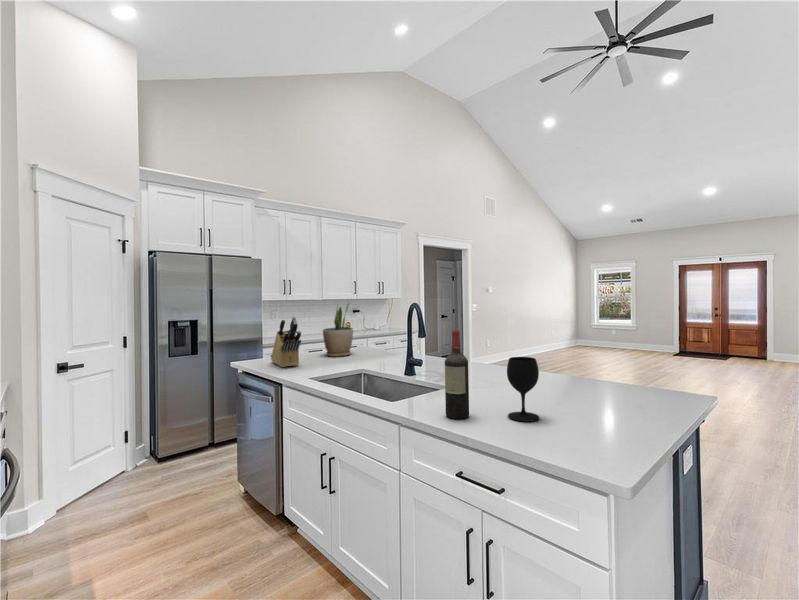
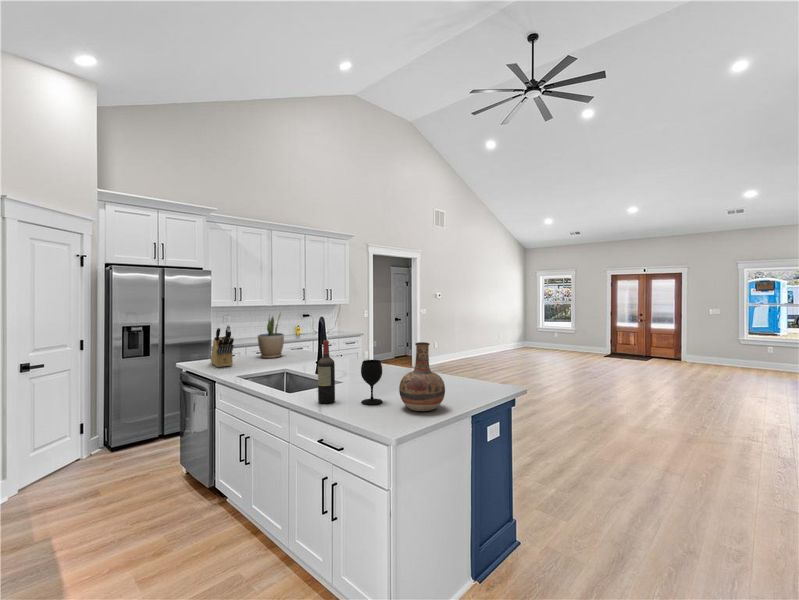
vase: none [573,331,650,434] -> present [399,342,445,411]

